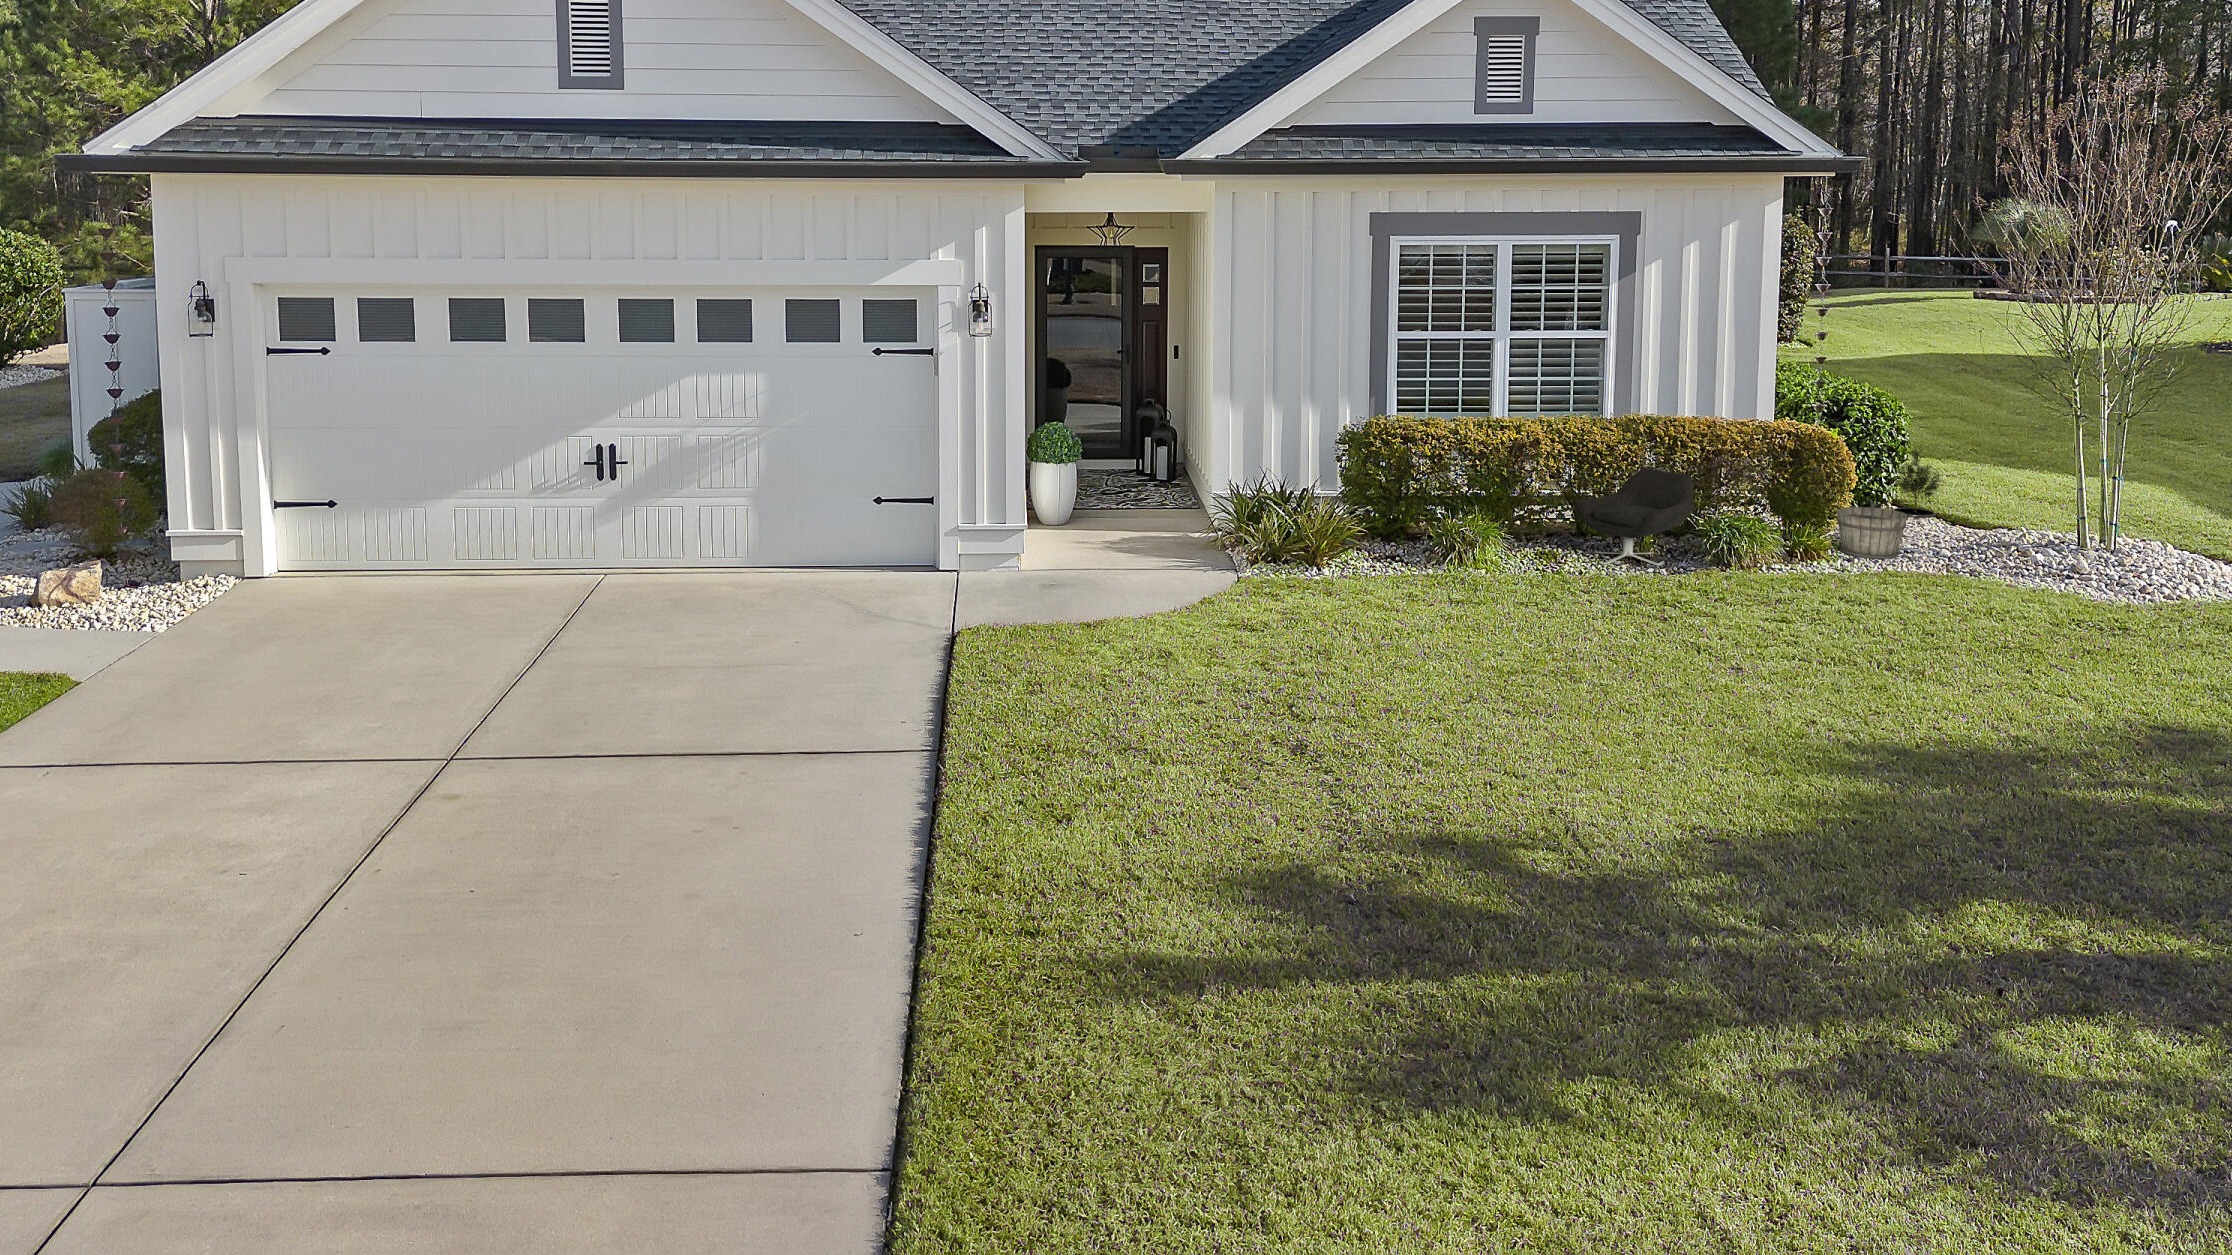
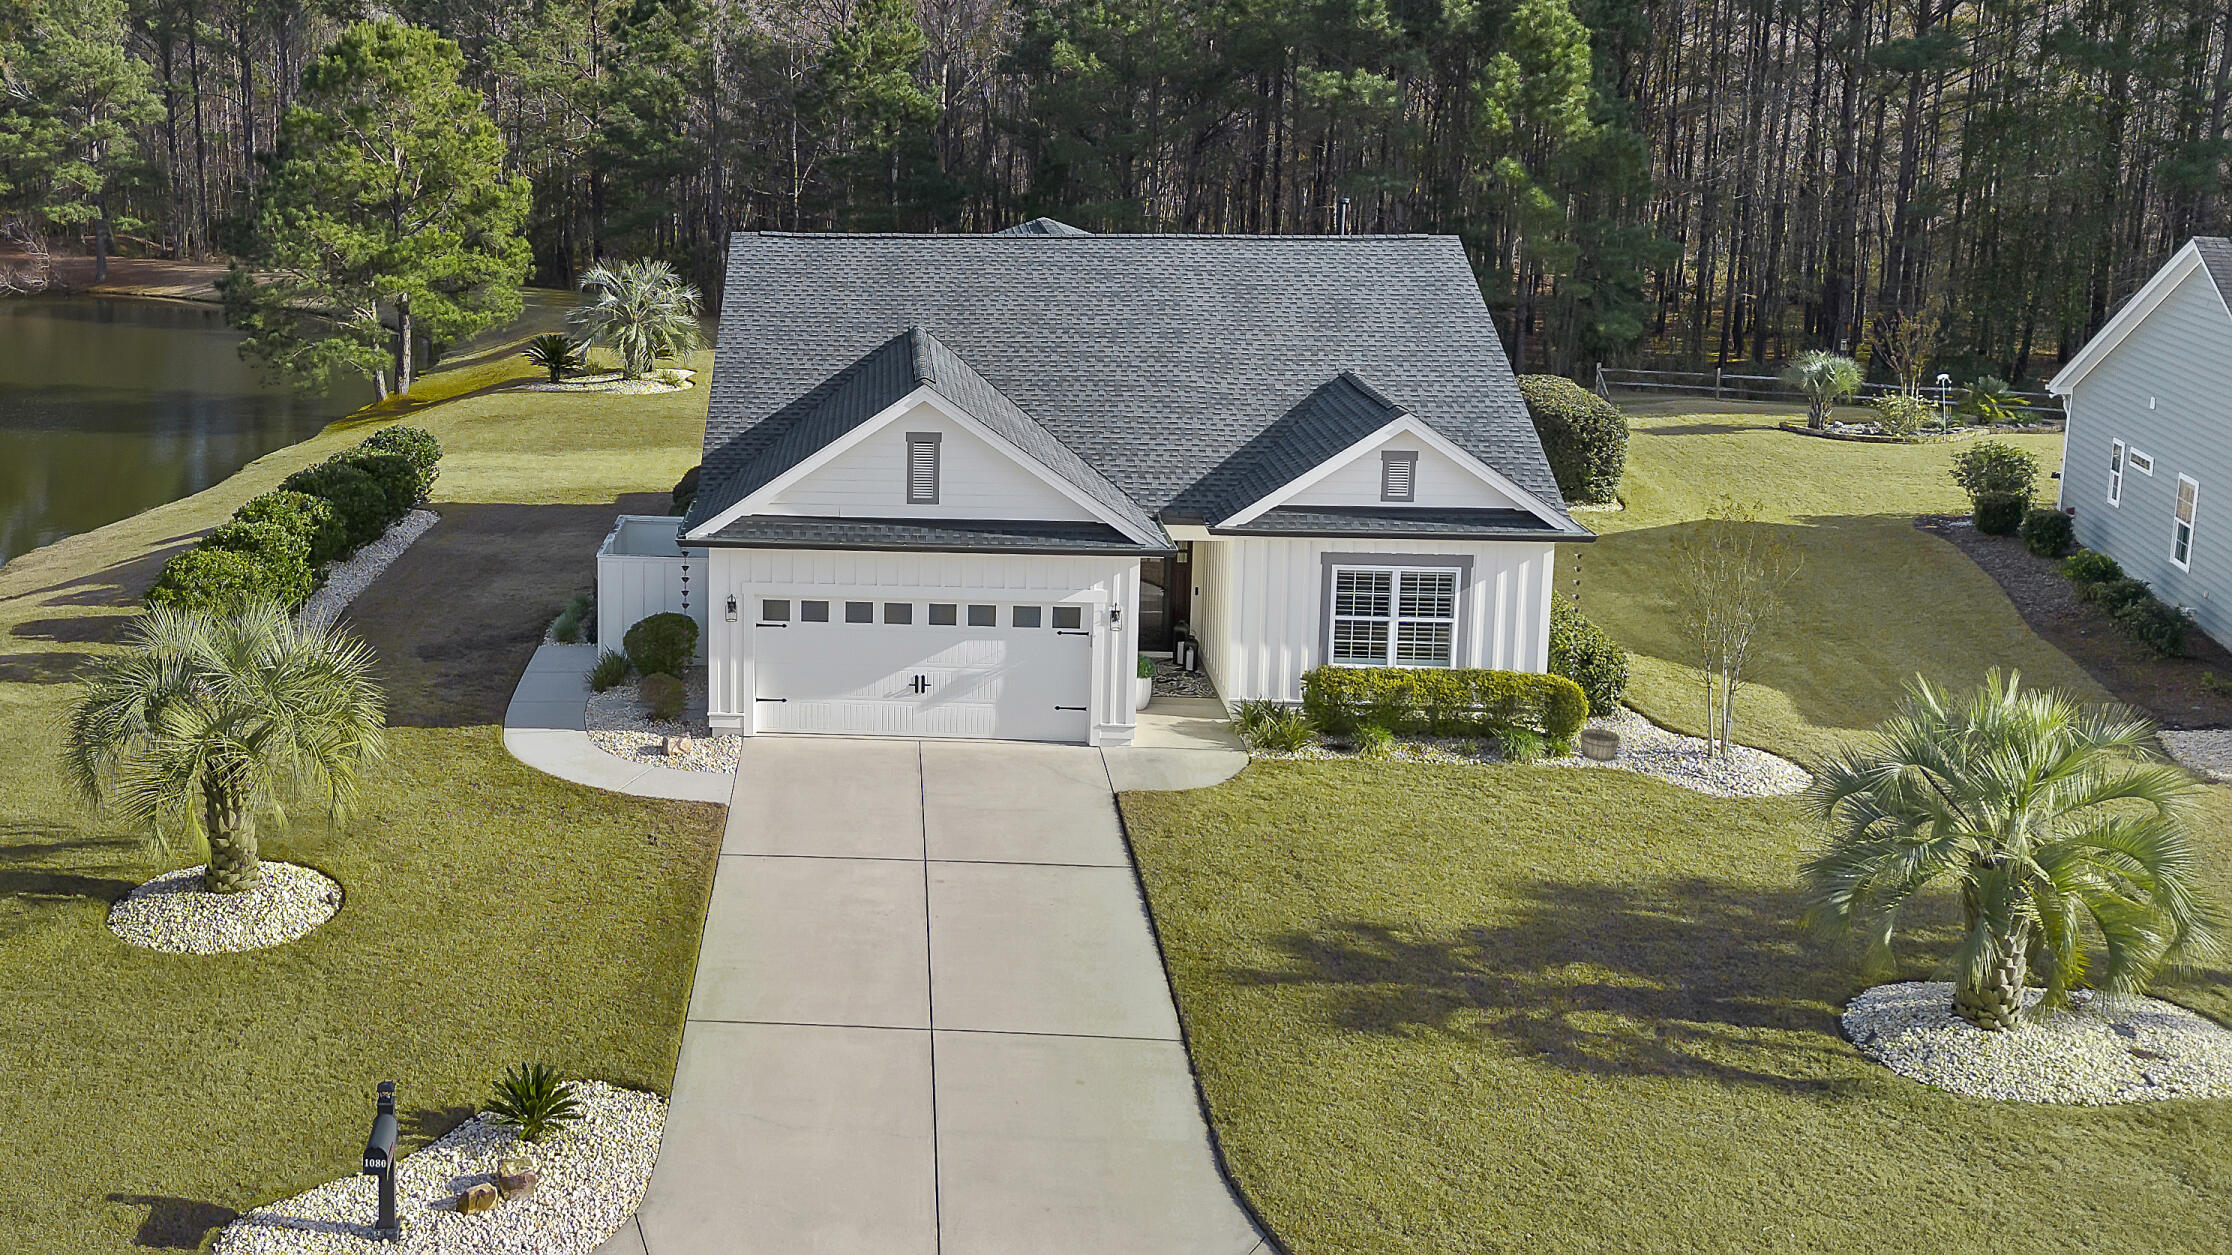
potted tree: present [1893,449,1943,517] -> present [1330,712,1356,753]
lounge chair: present [1575,467,1694,565] -> none [1432,702,1498,761]

